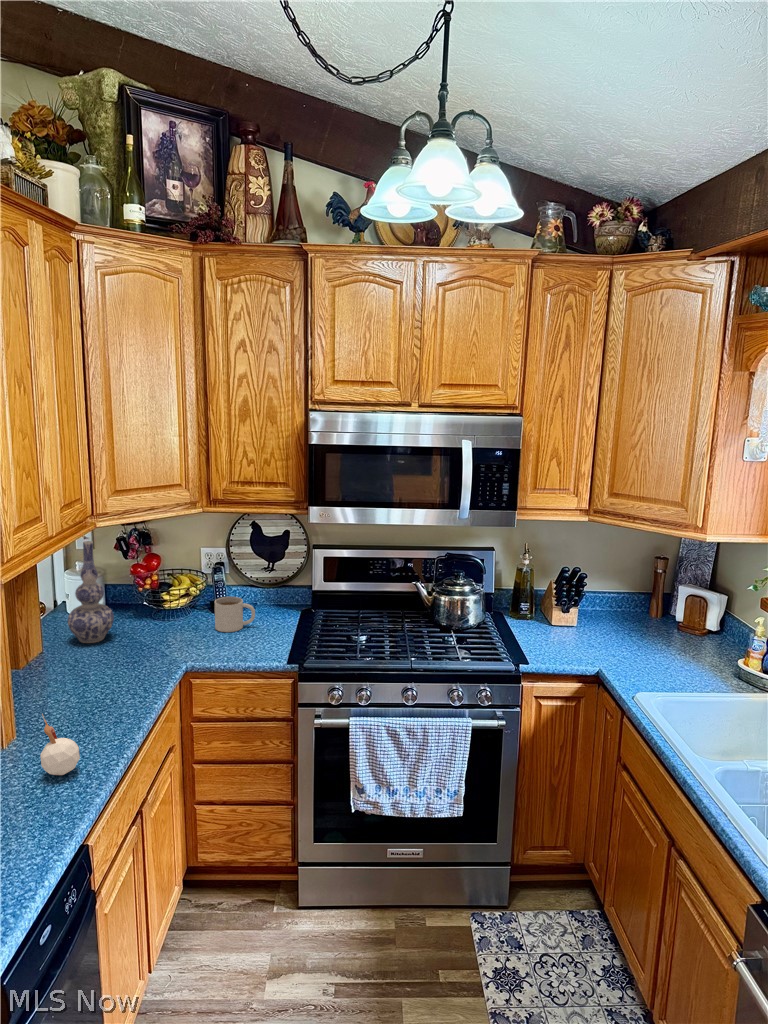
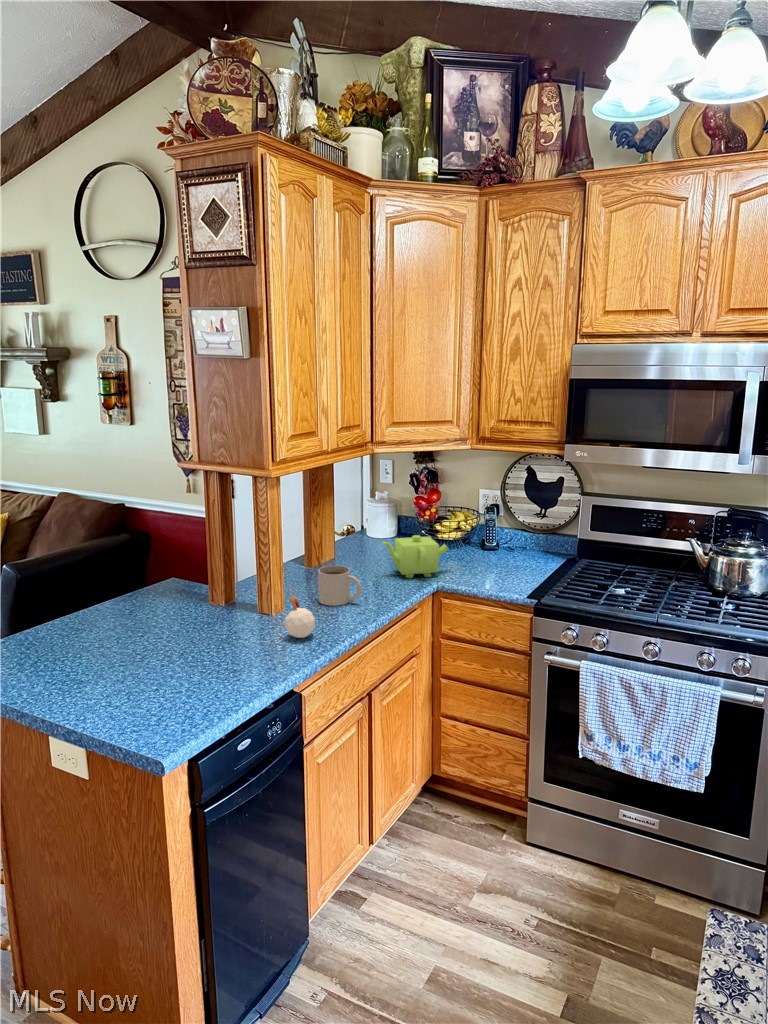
vase: present [68,541,114,643] -> none [353,467,390,557]
mug: present [215,597,255,632] -> present [318,565,361,606]
teapot: none [117,613,191,664] -> present [382,535,448,578]

